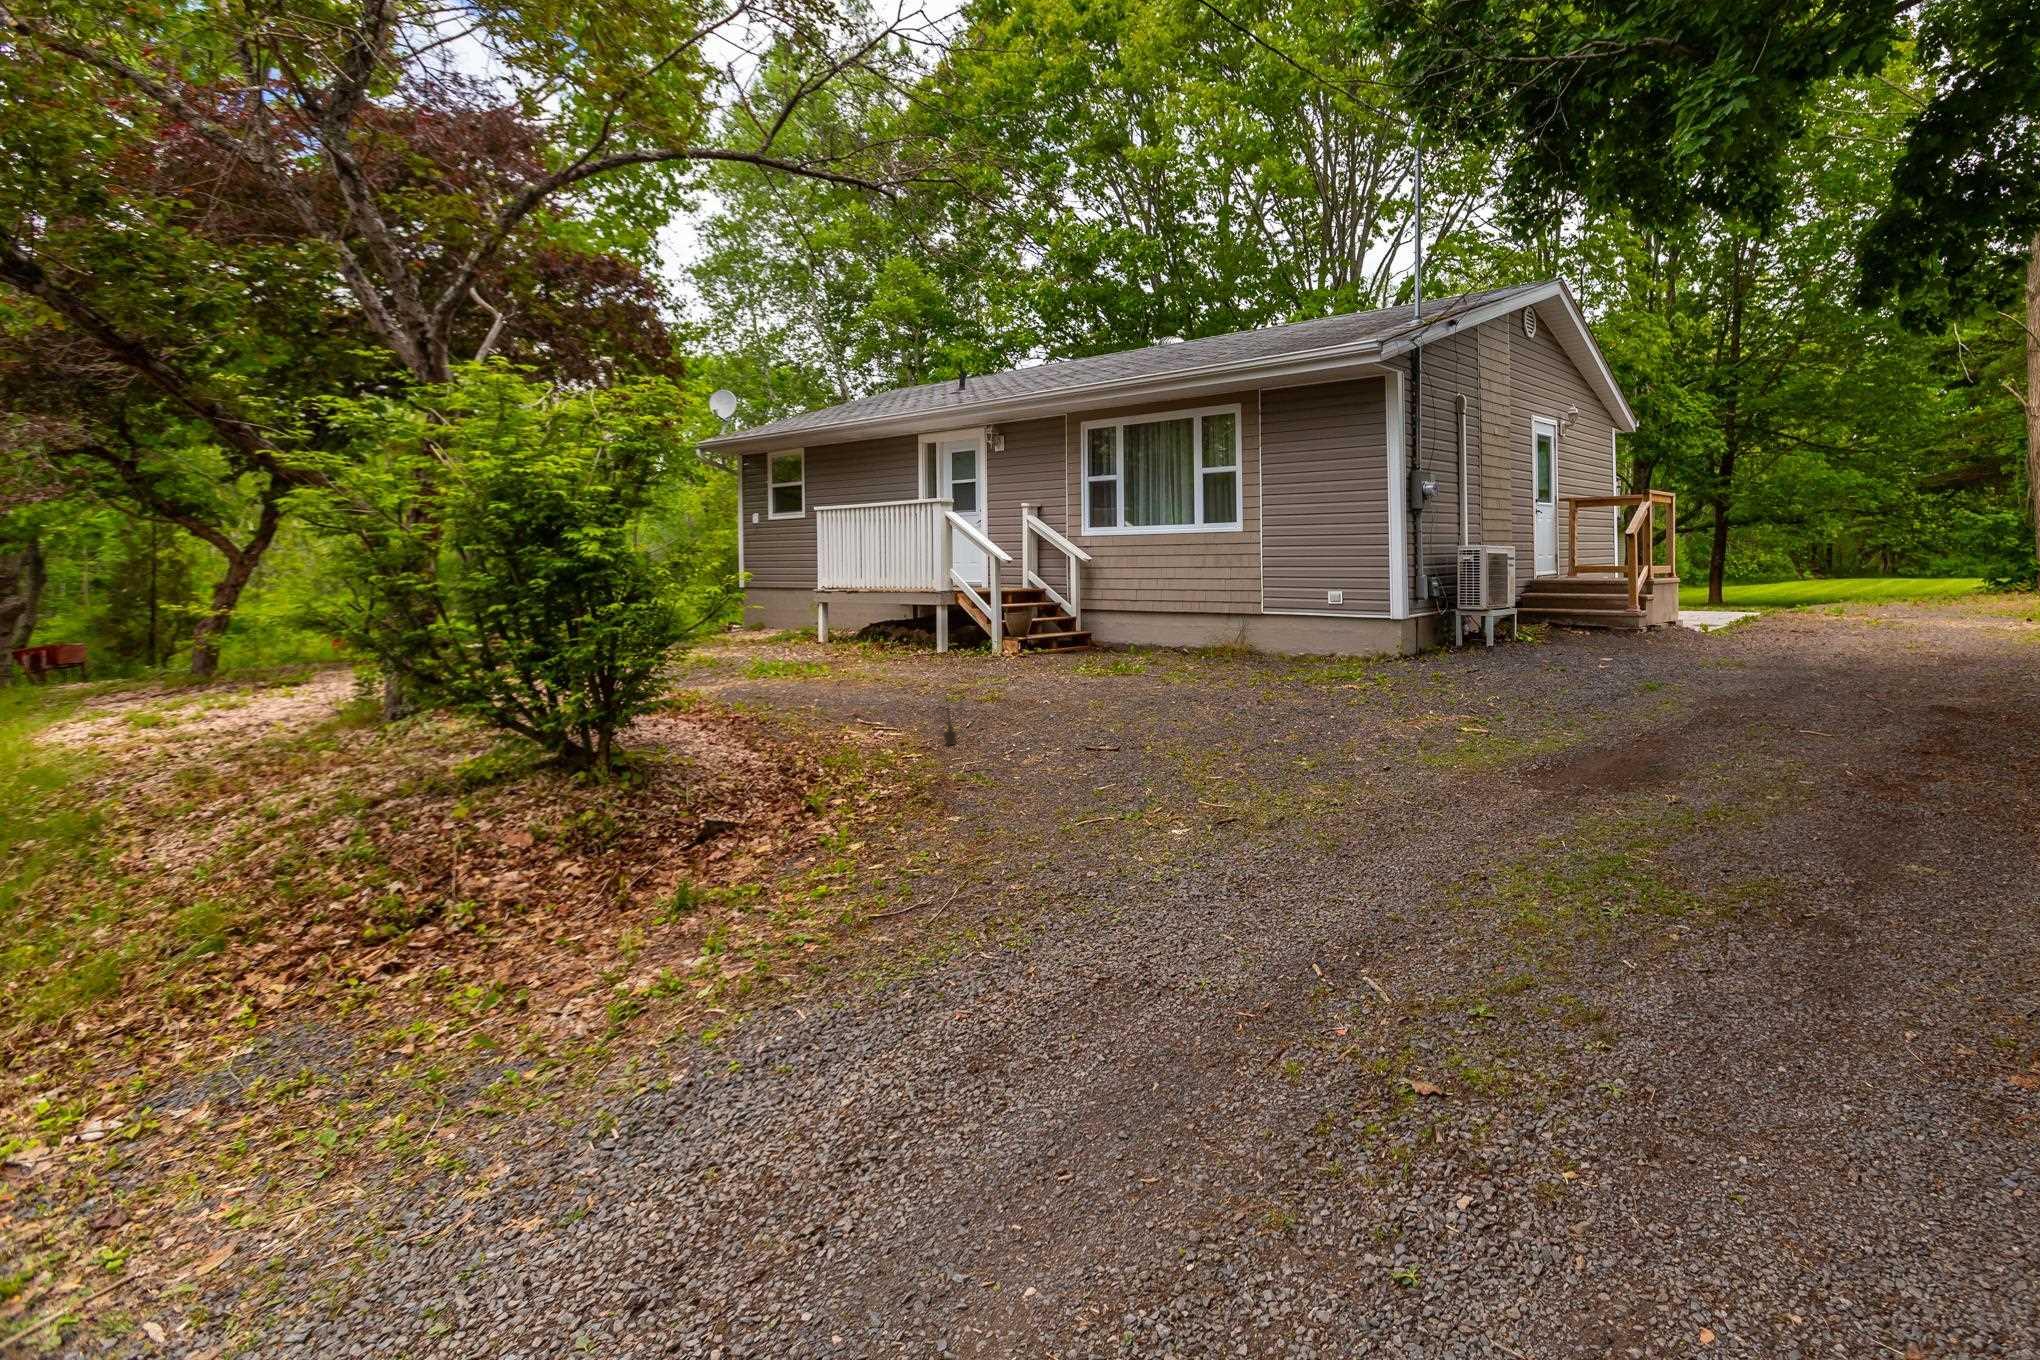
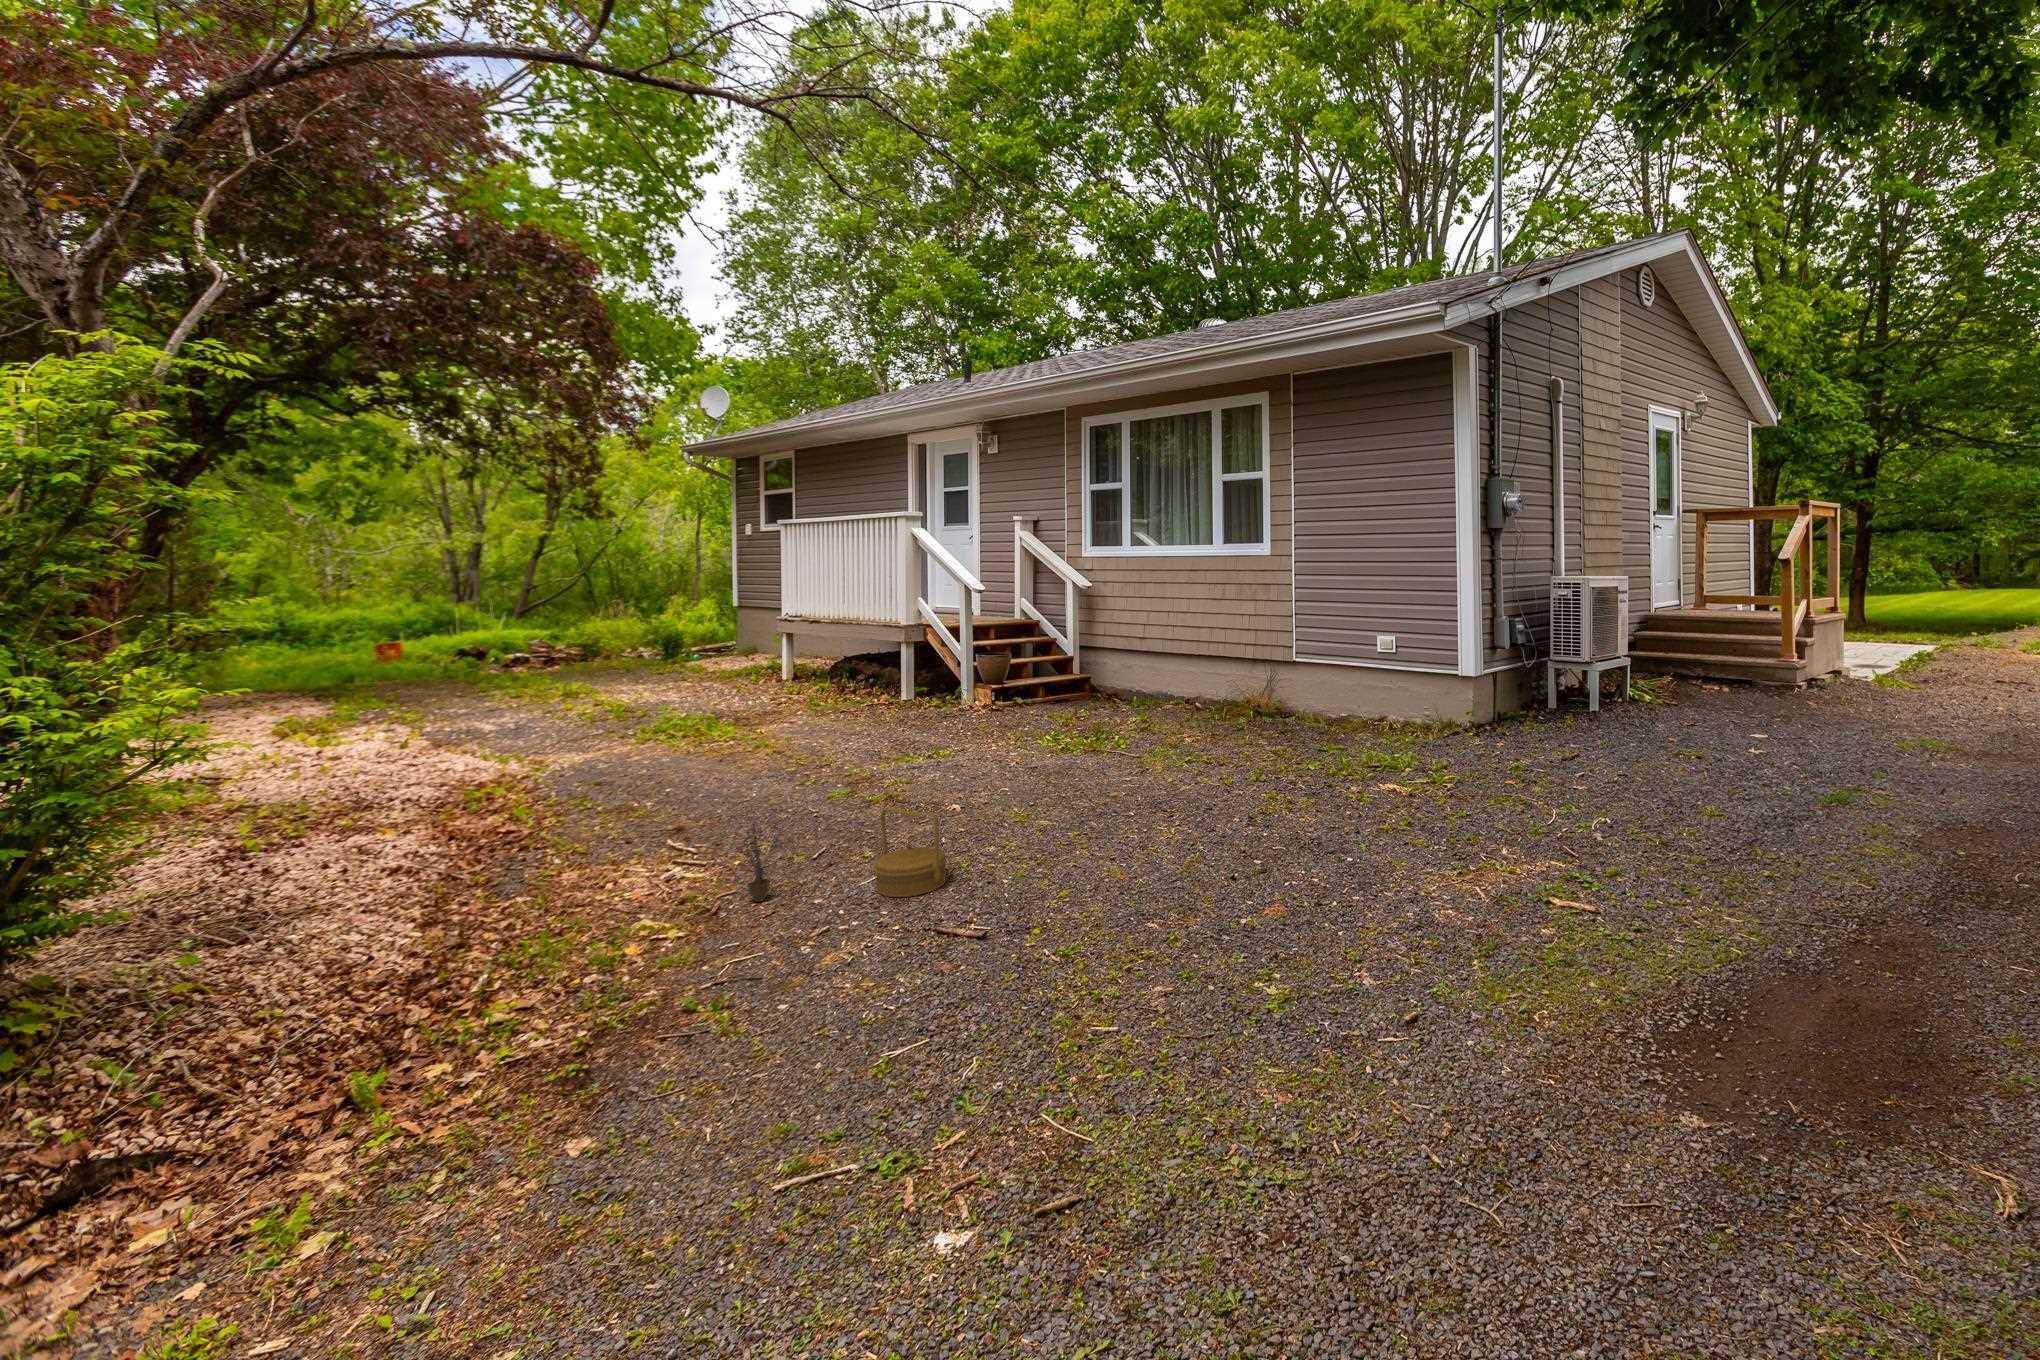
basket: none [1022,686,1069,740] -> present [874,806,947,897]

